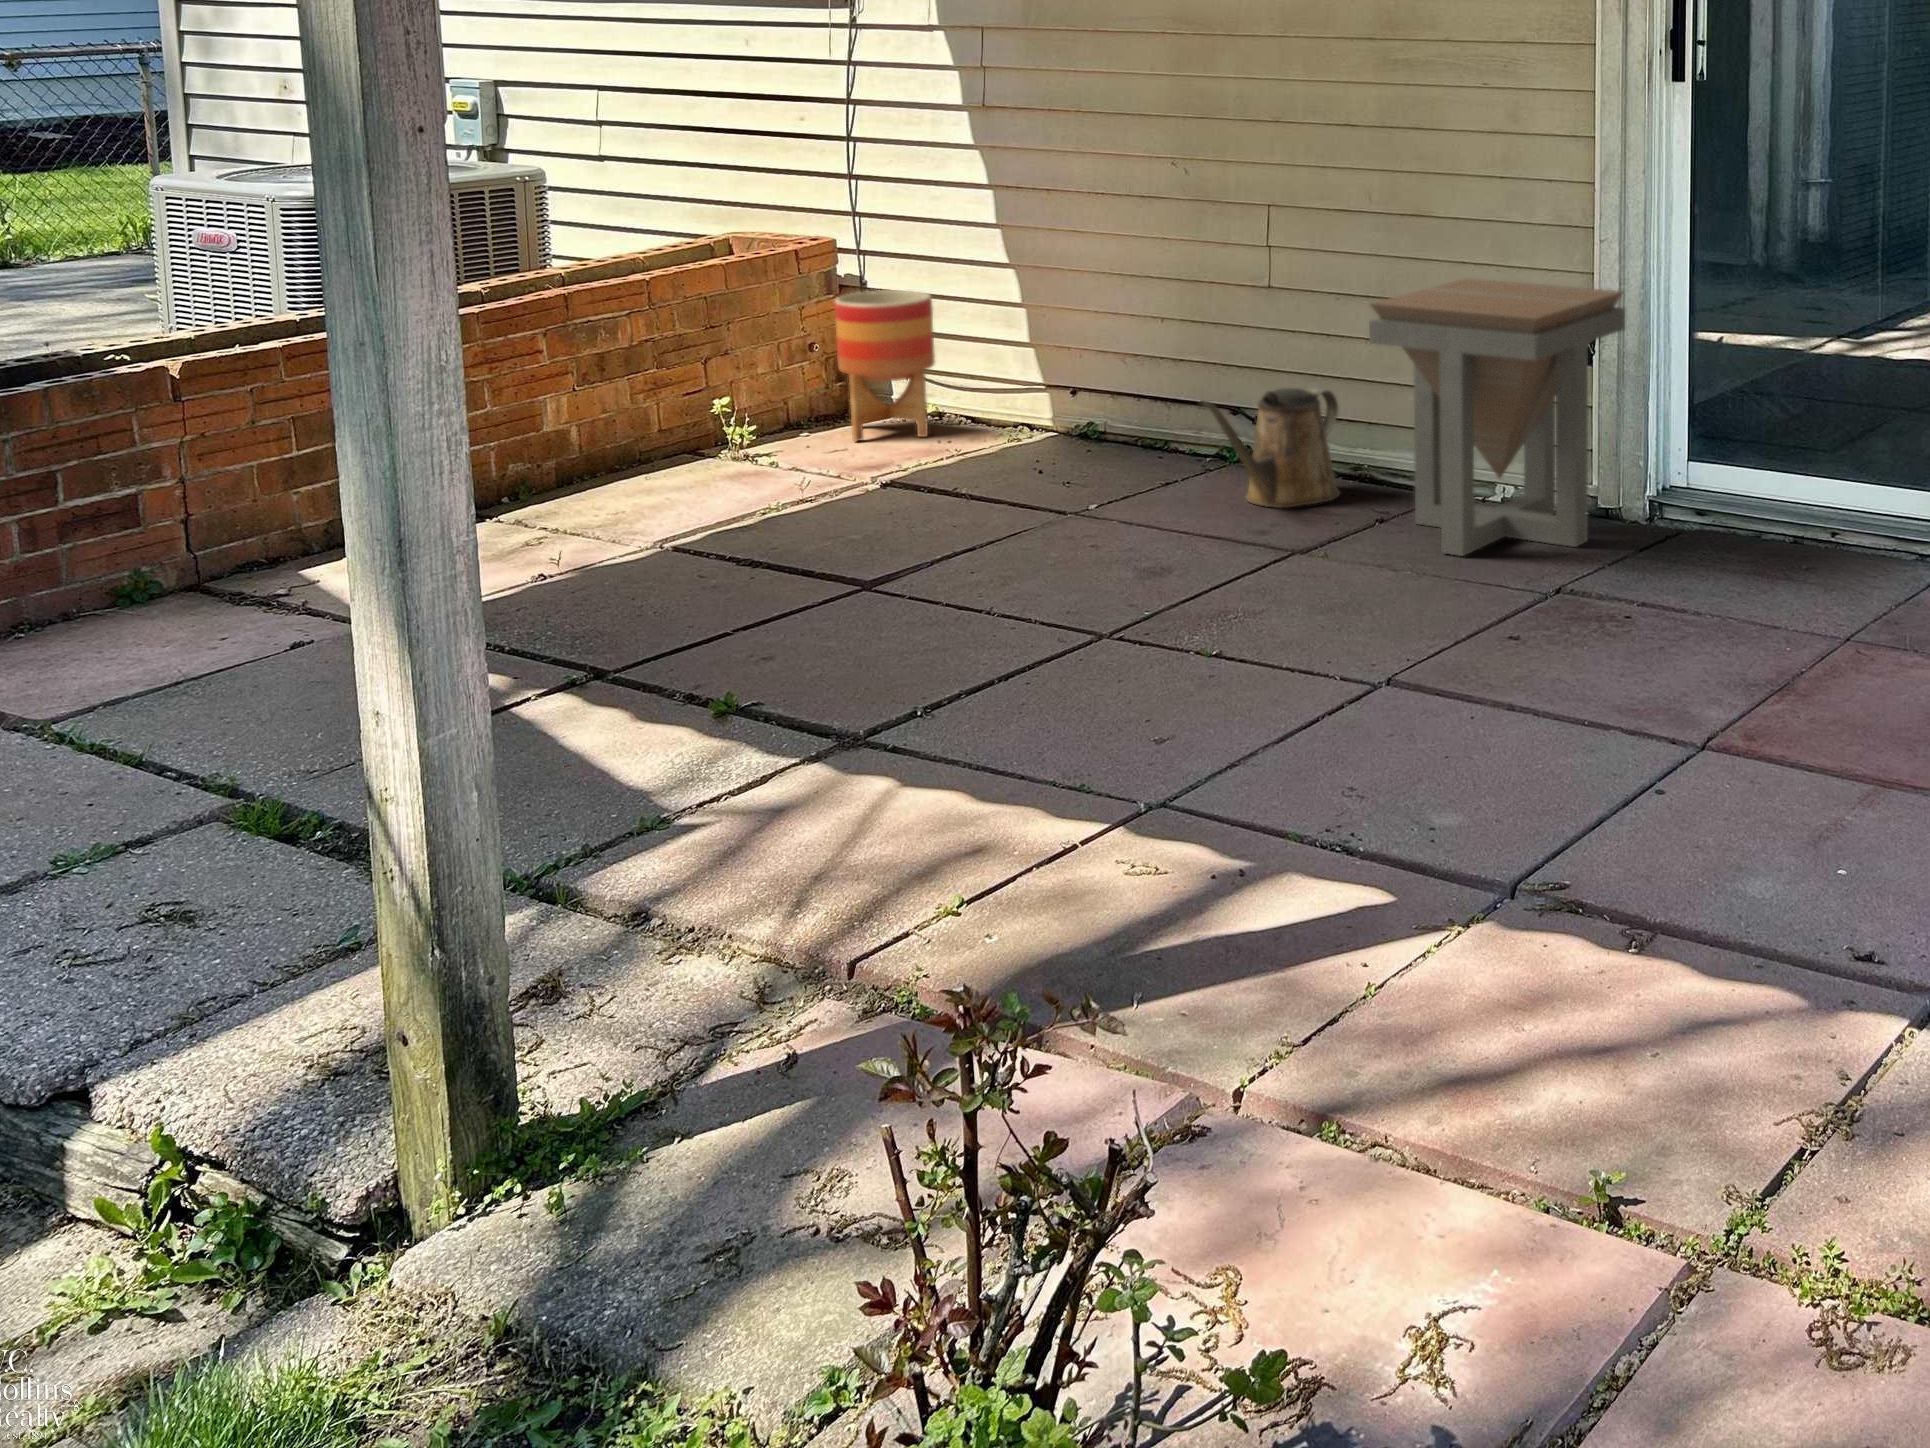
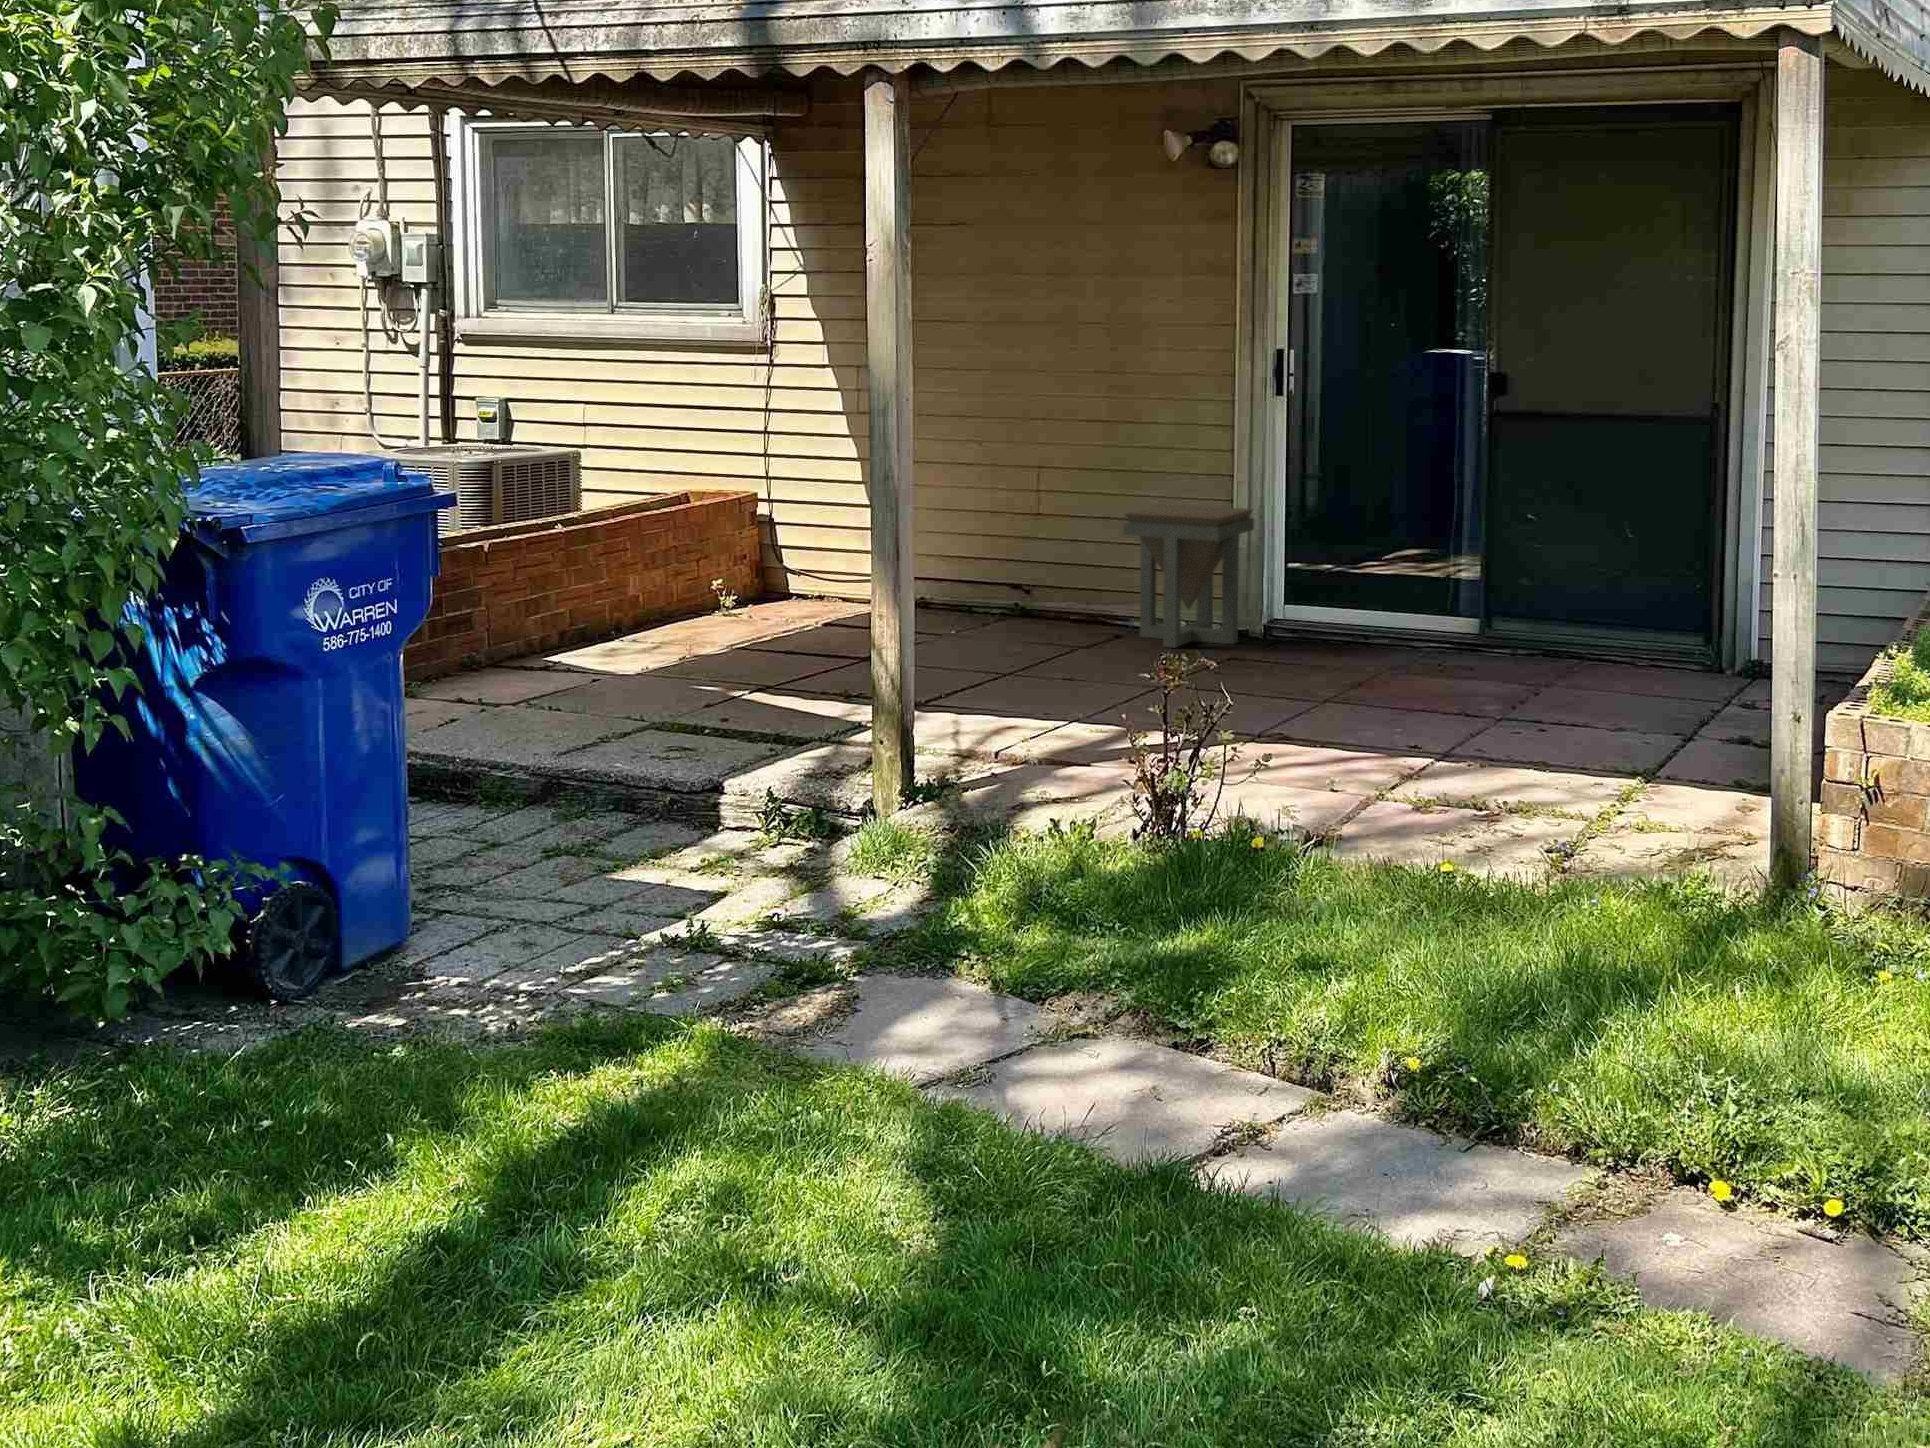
planter: present [835,290,935,441] -> none [768,522,824,609]
watering can: present [1200,388,1340,508] -> none [1024,567,1089,632]

